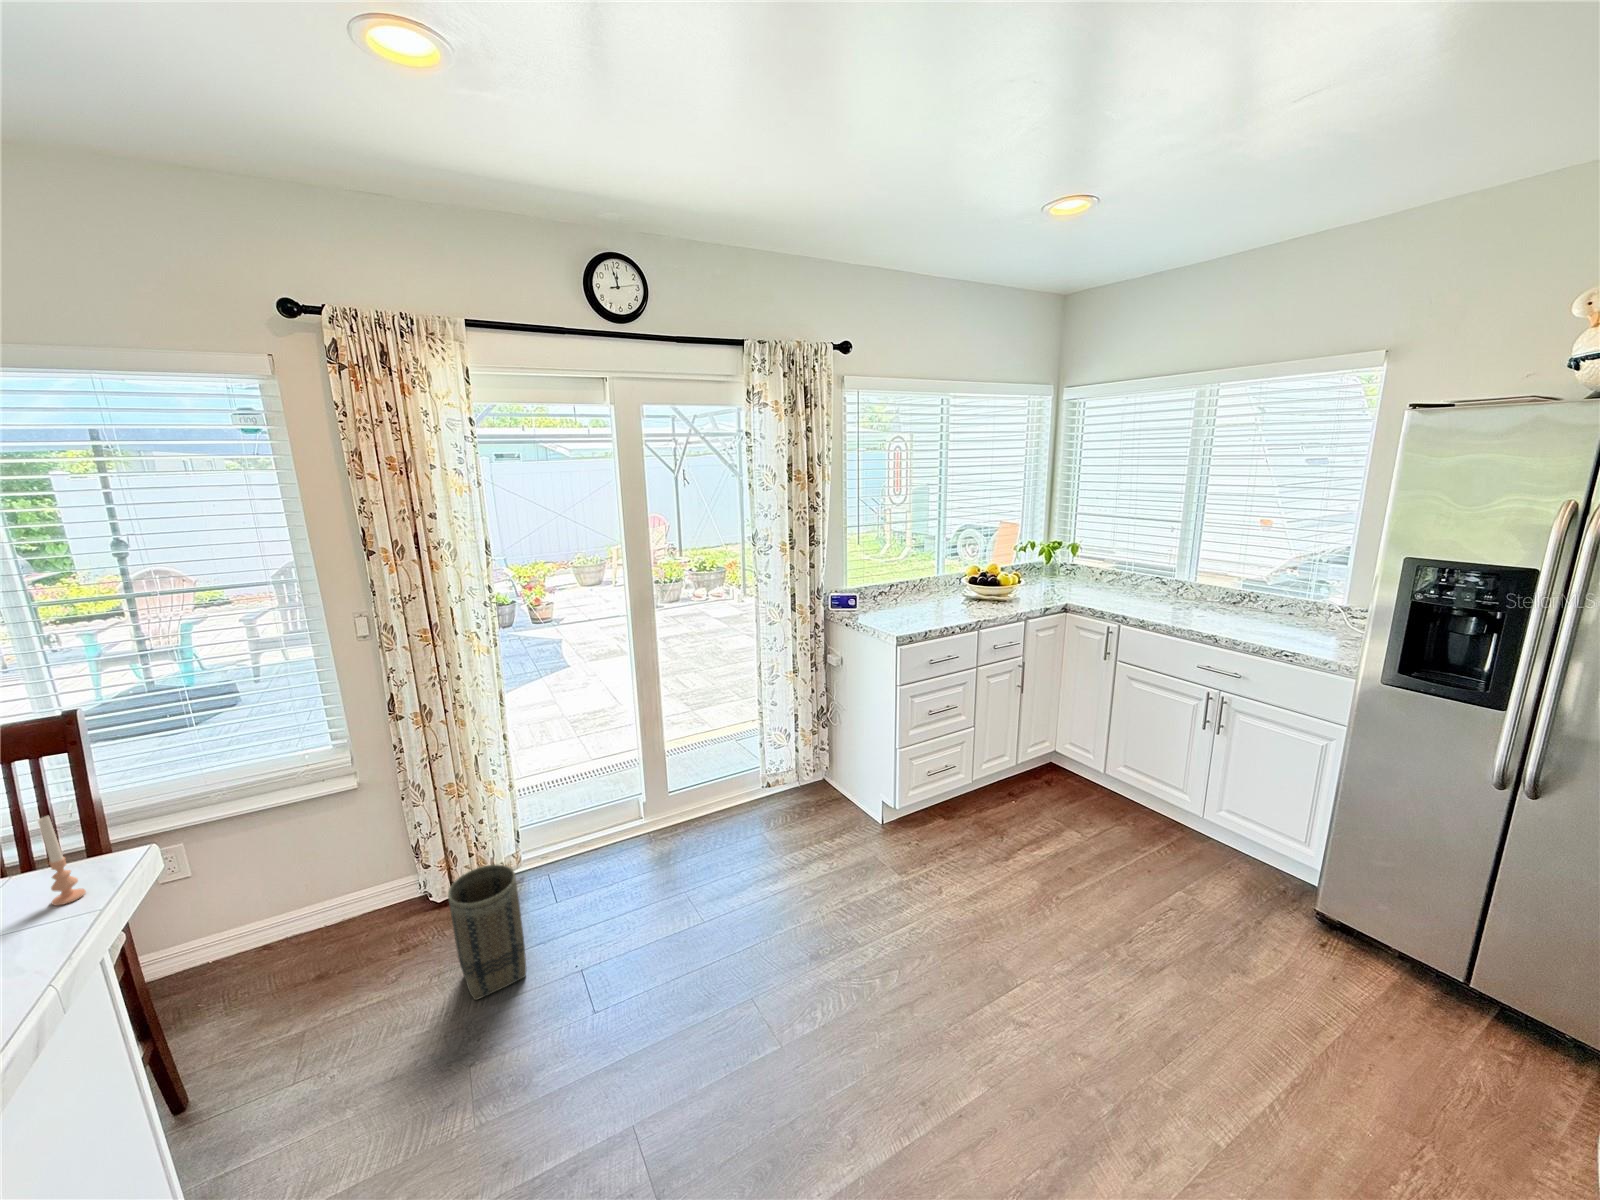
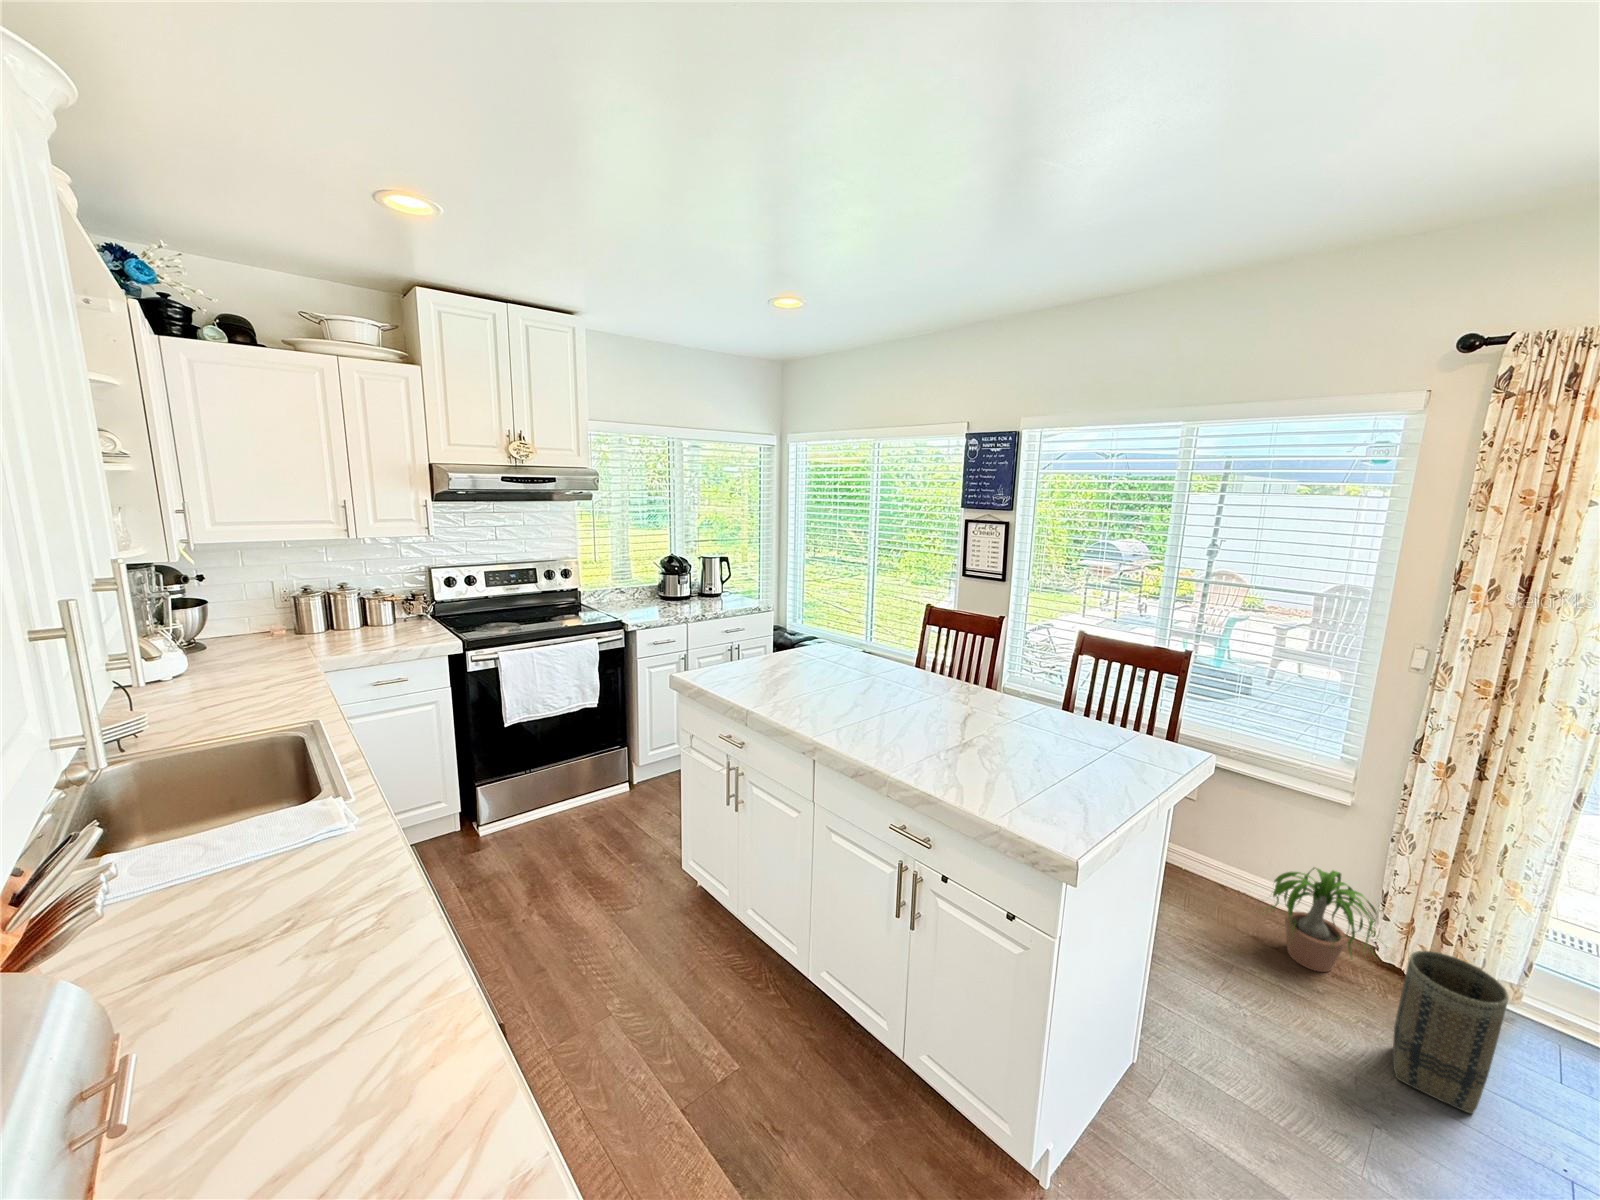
candle: present [38,816,86,906] -> none [1153,706,1171,764]
potted plant: none [302,856,441,969] -> present [1272,868,1378,972]

